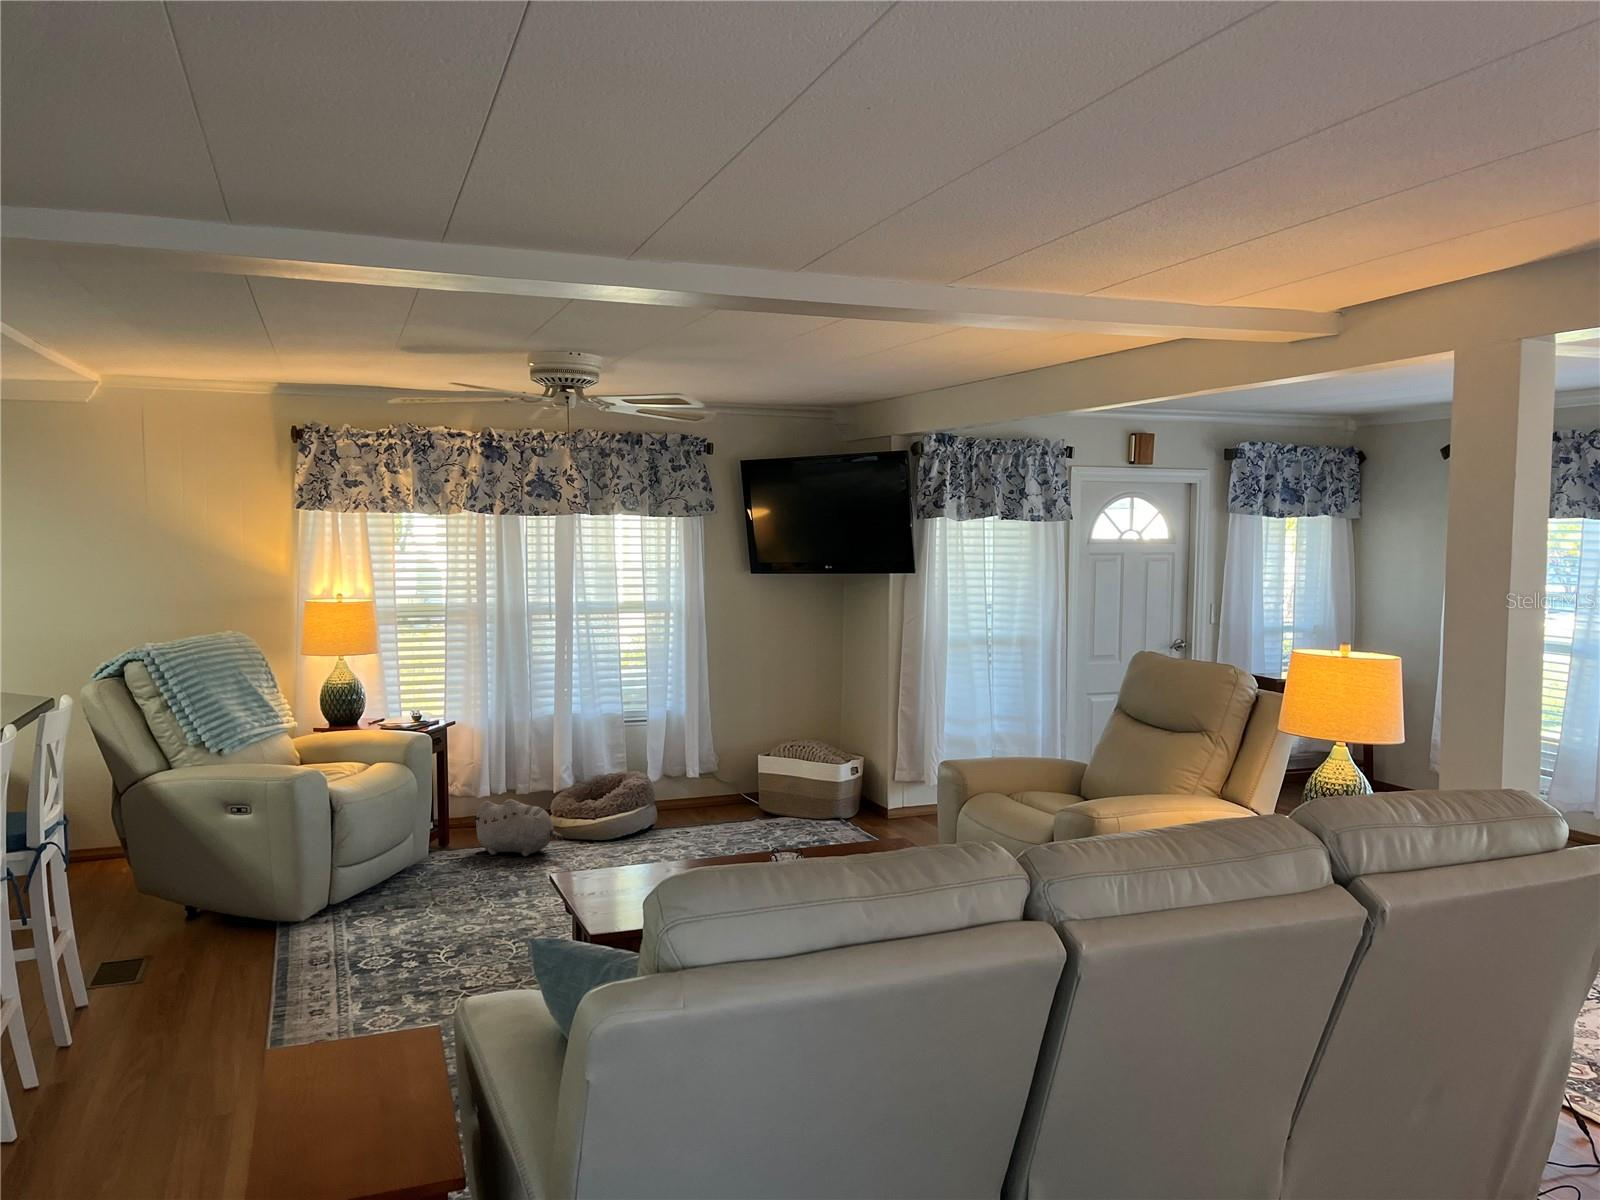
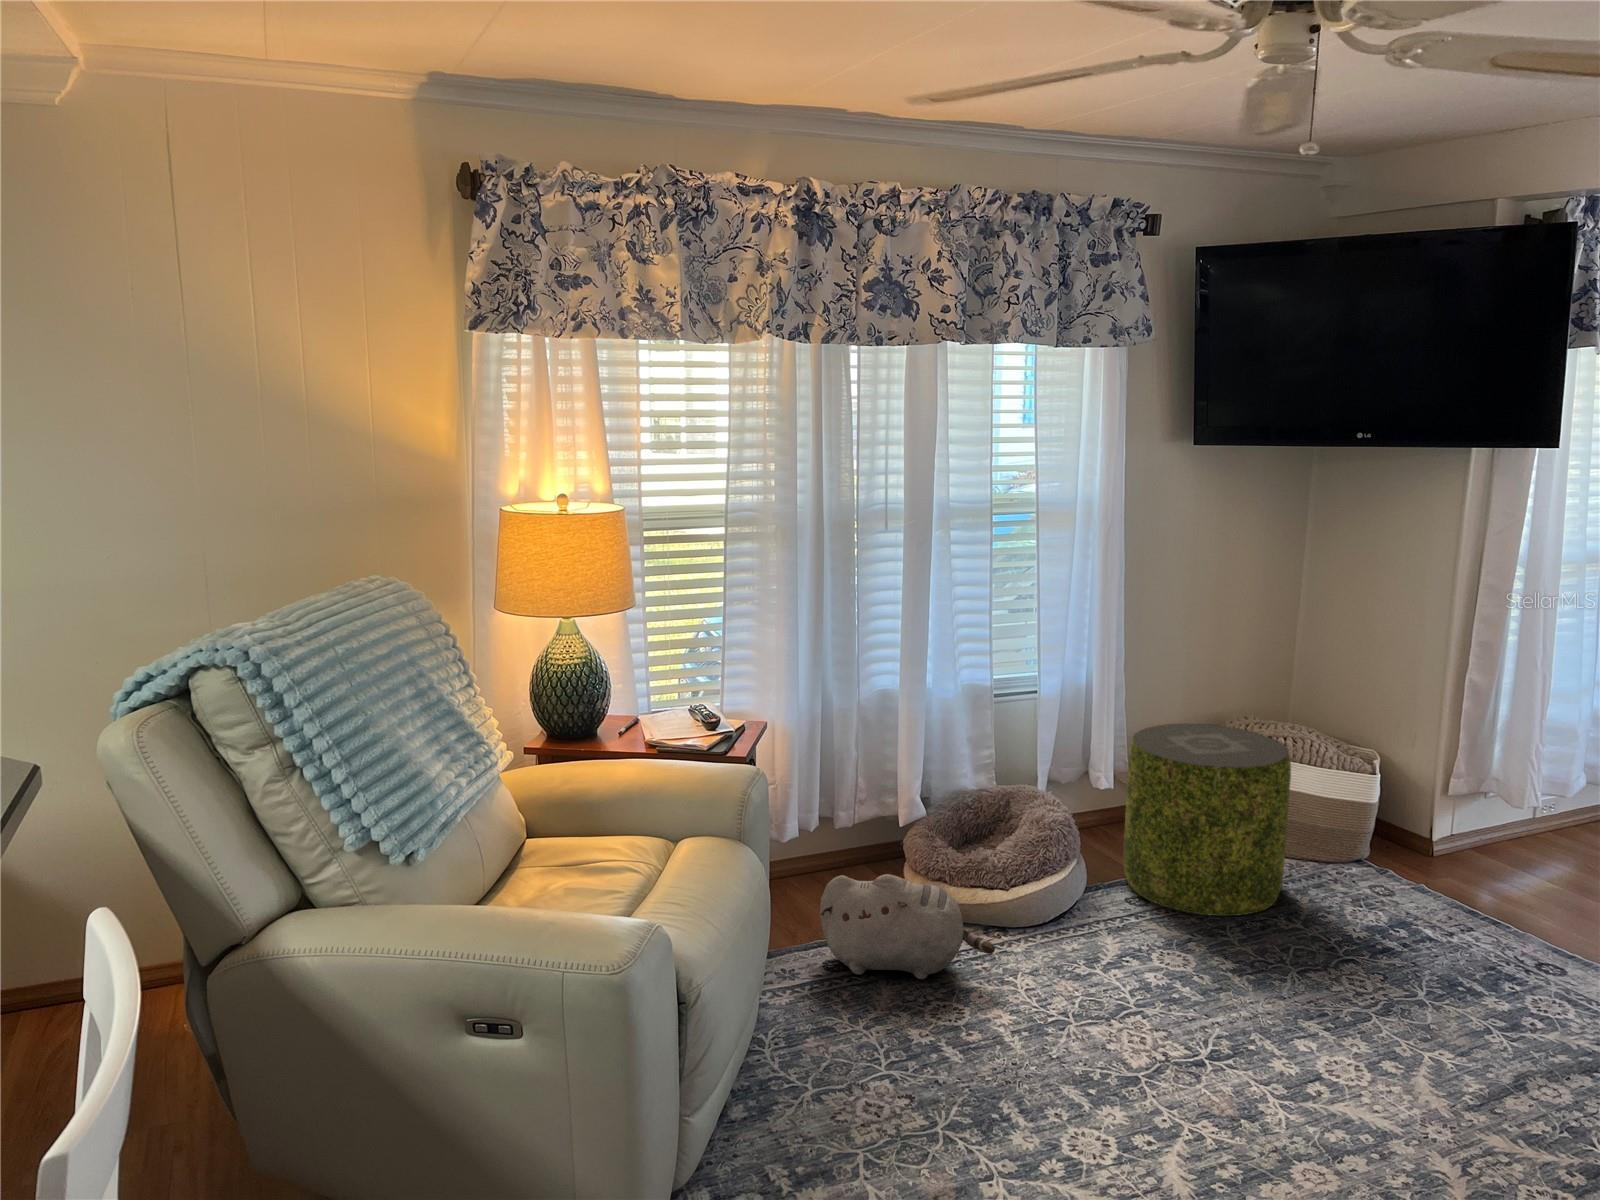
pouf: none [683,734,772,836] -> present [1123,724,1291,916]

